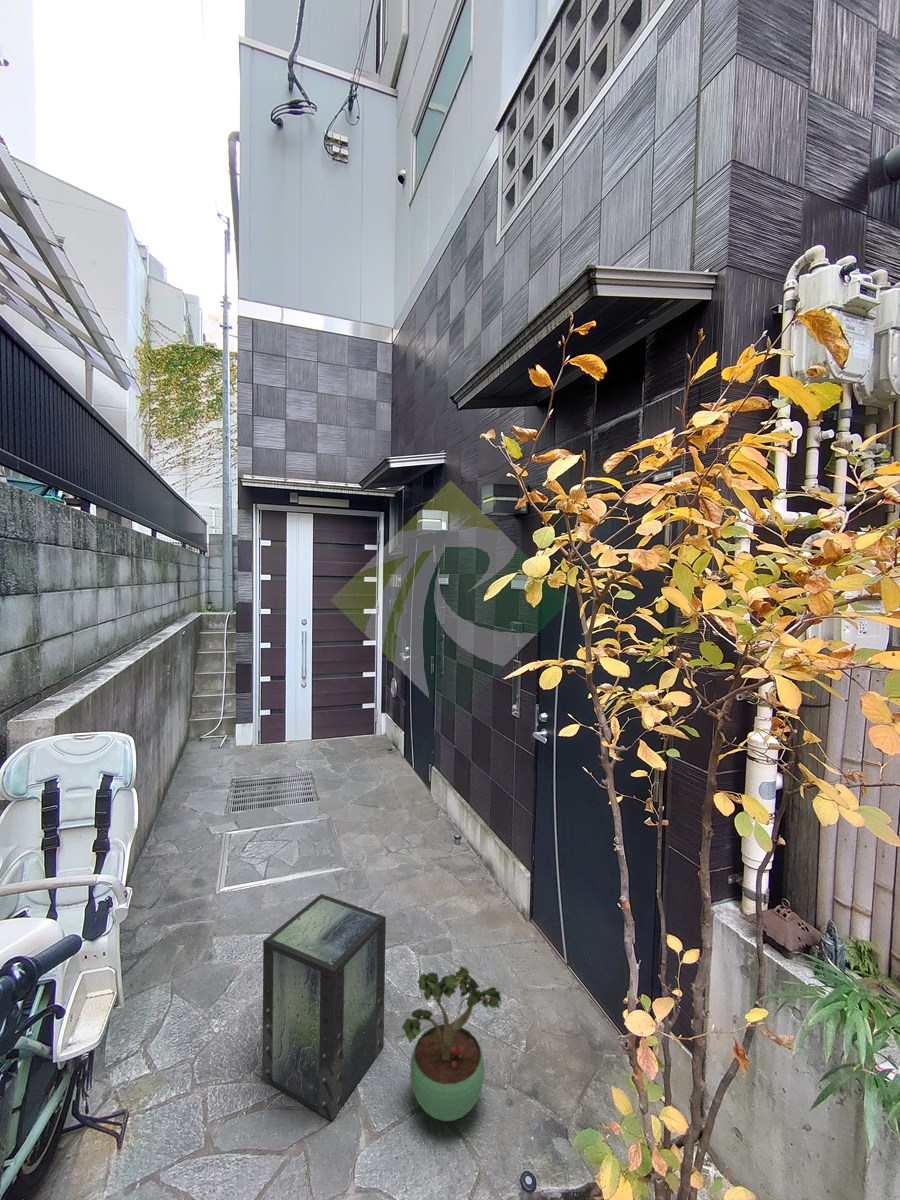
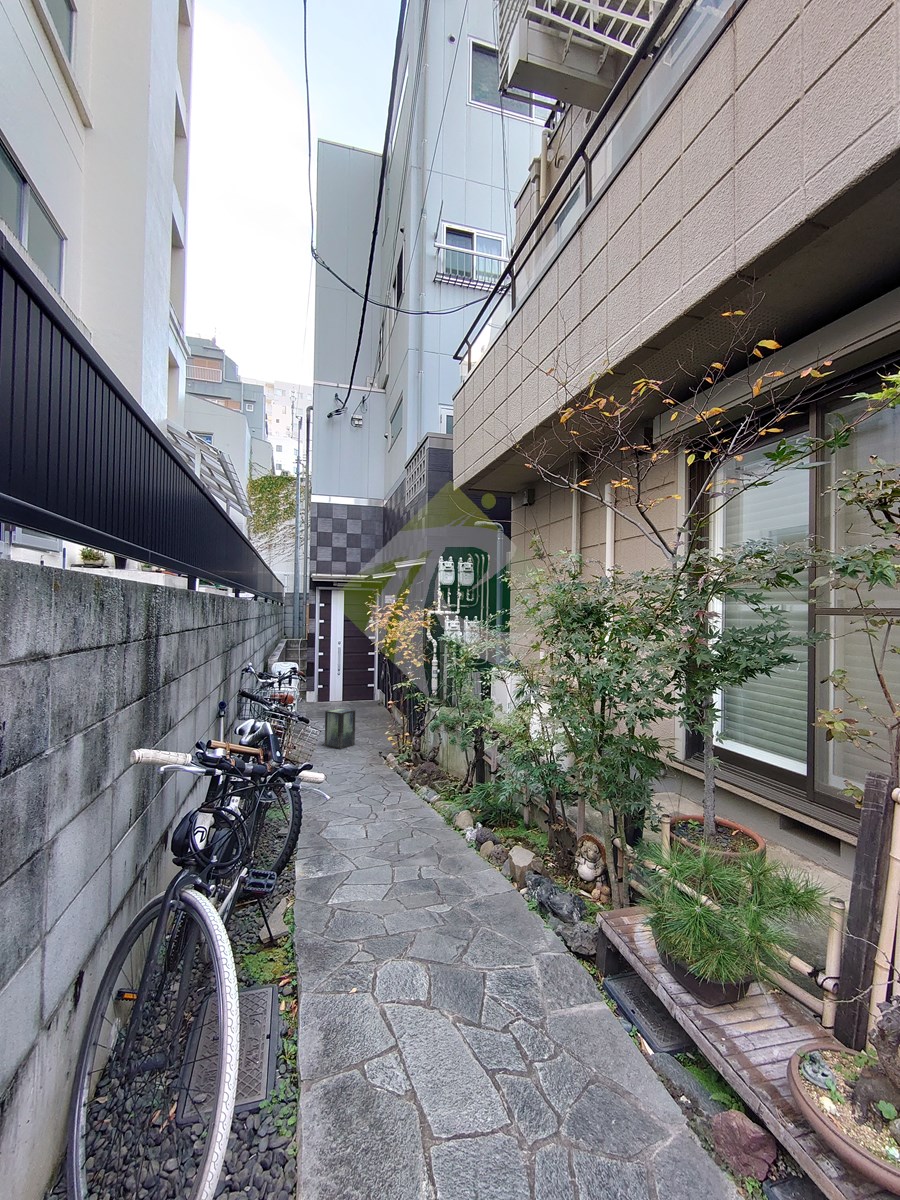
potted plant: present [402,967,501,1121] -> none [357,714,380,750]

